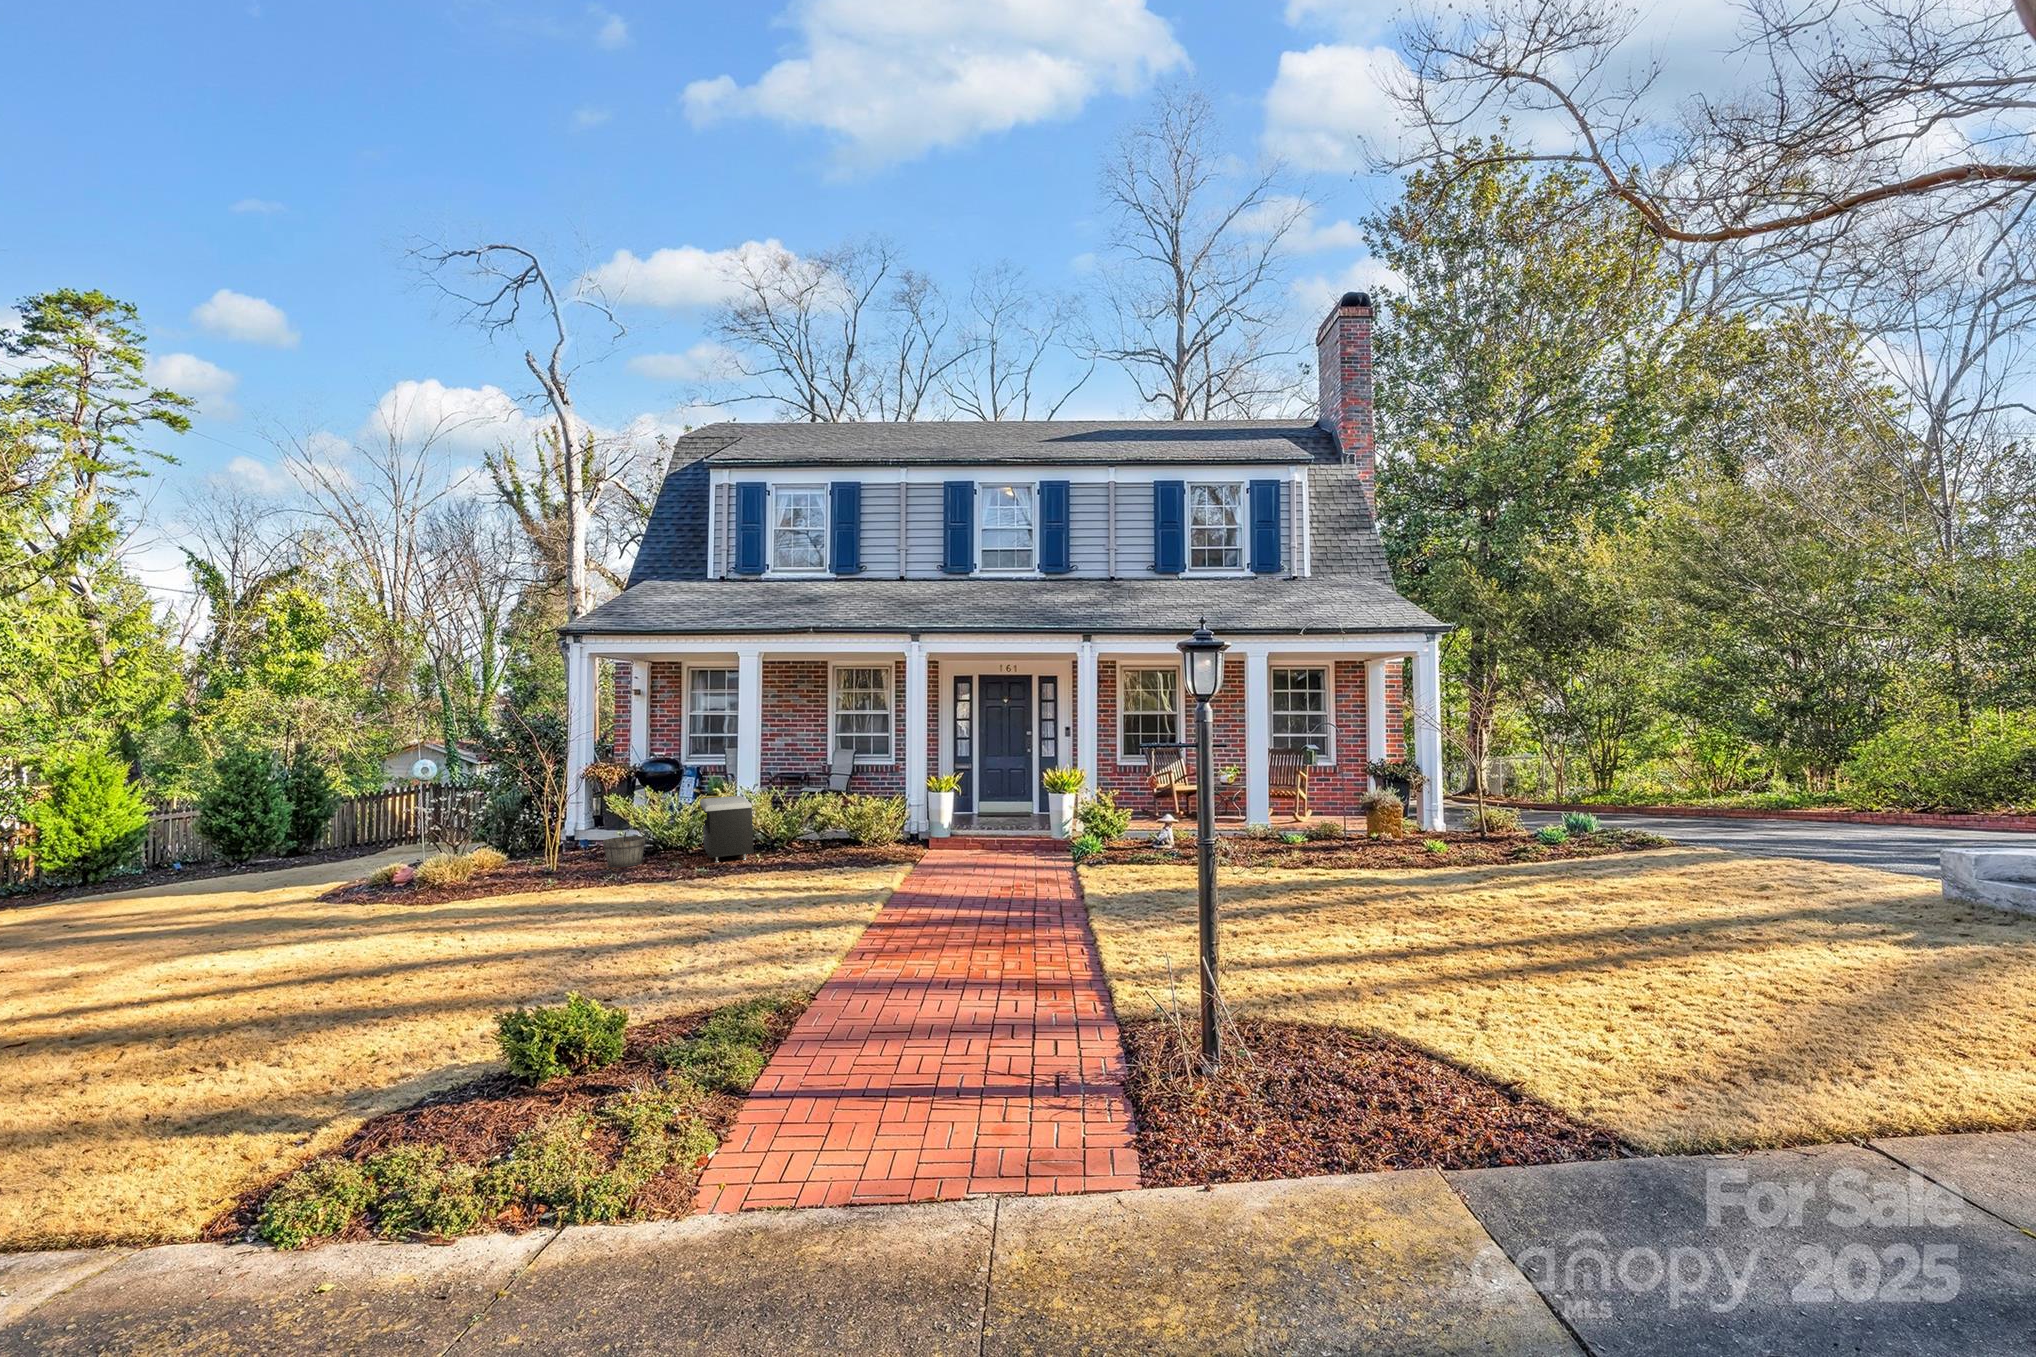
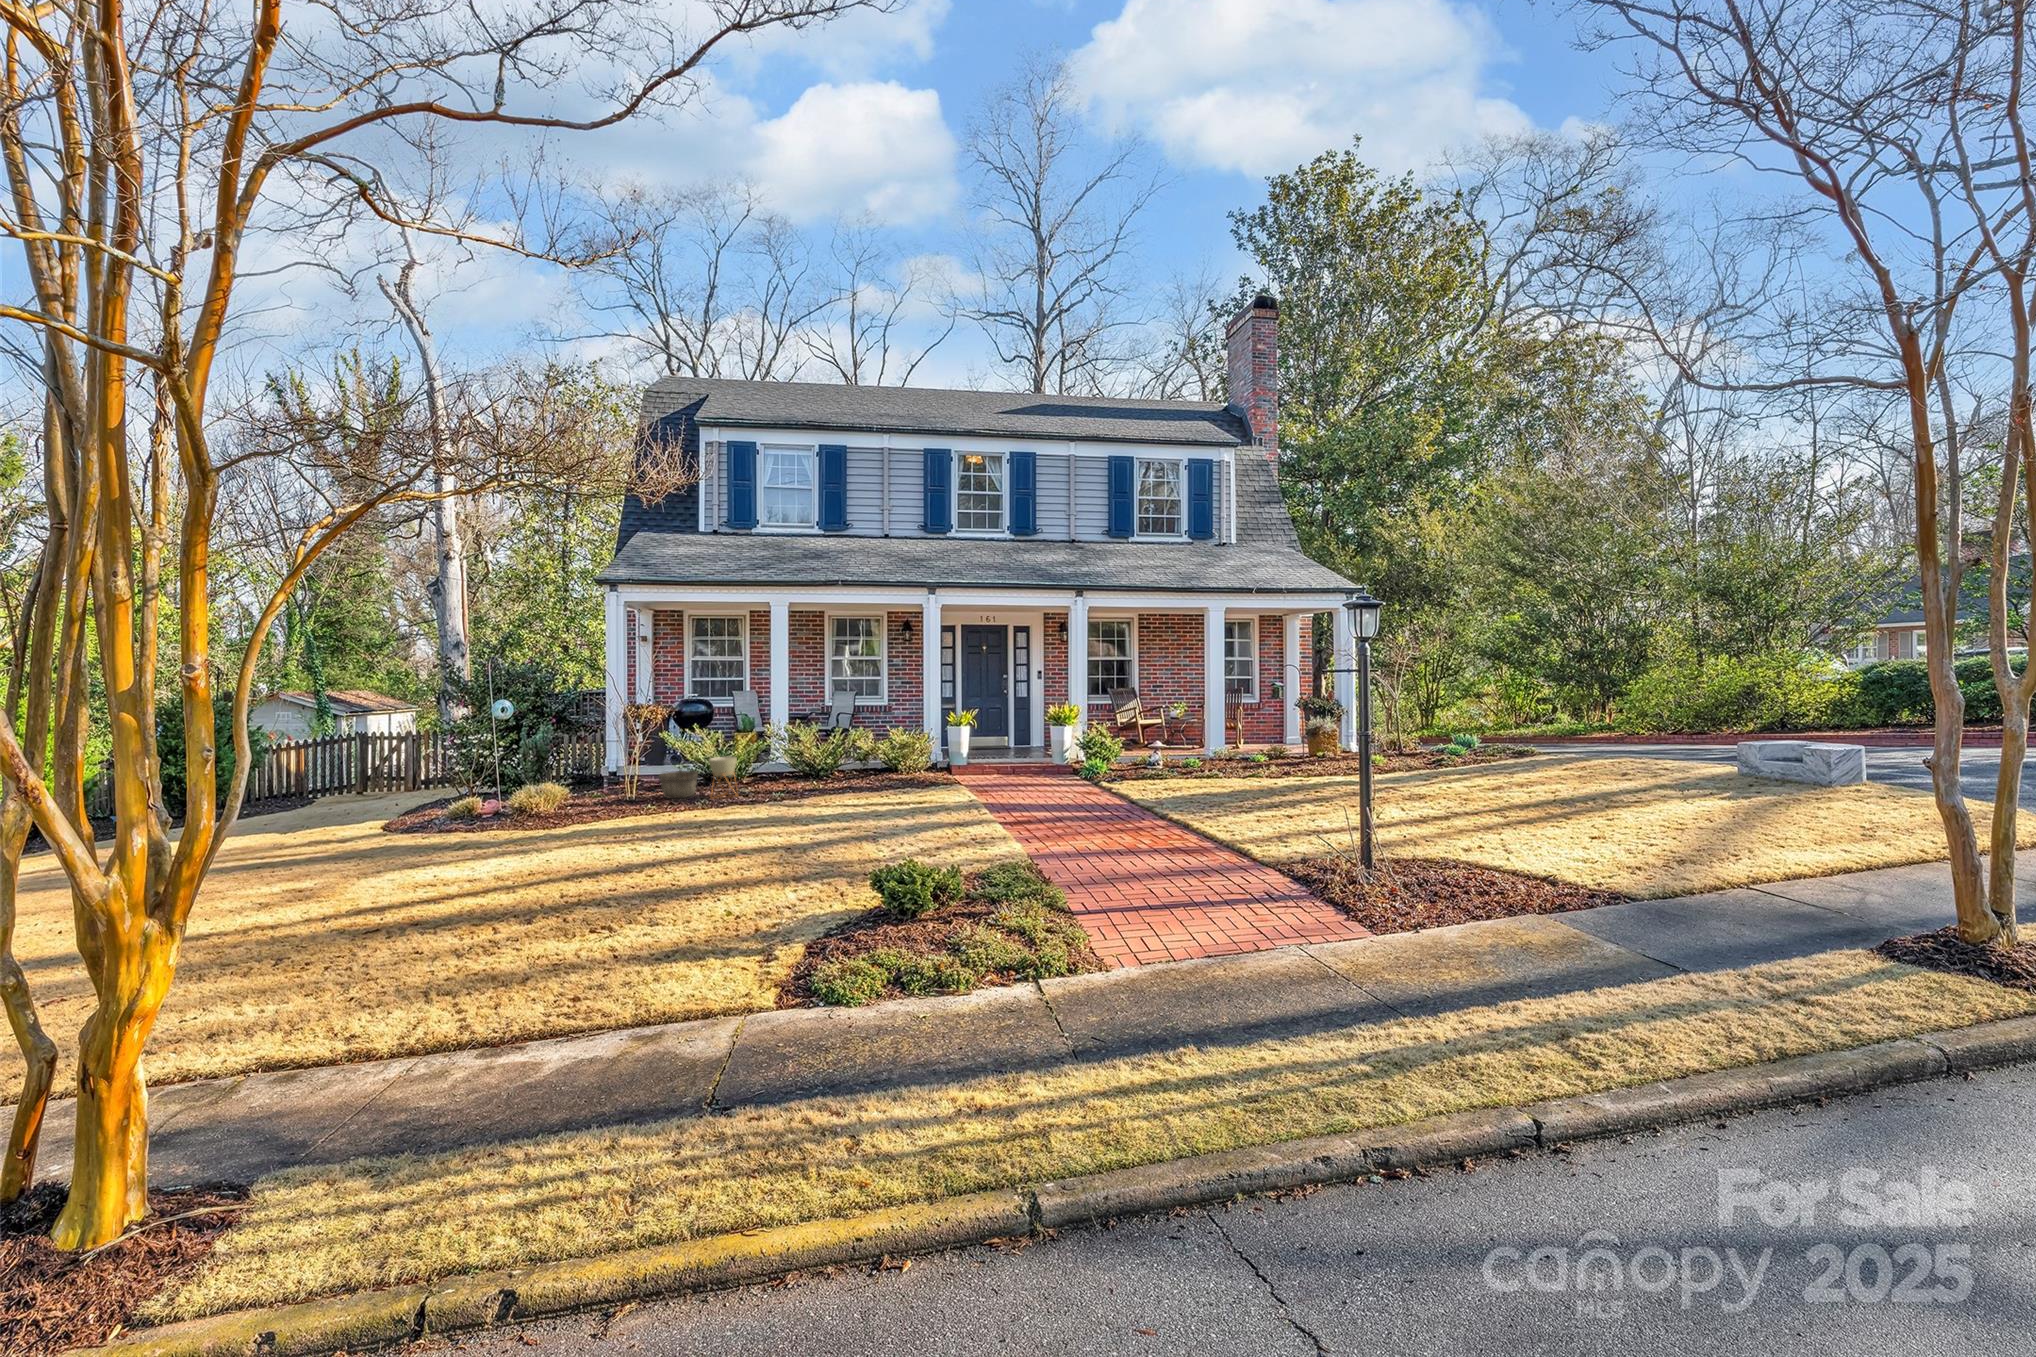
storage bench: present [700,796,754,863] -> none [740,733,802,792]
planter: none [647,823,679,869] -> present [709,757,738,799]

